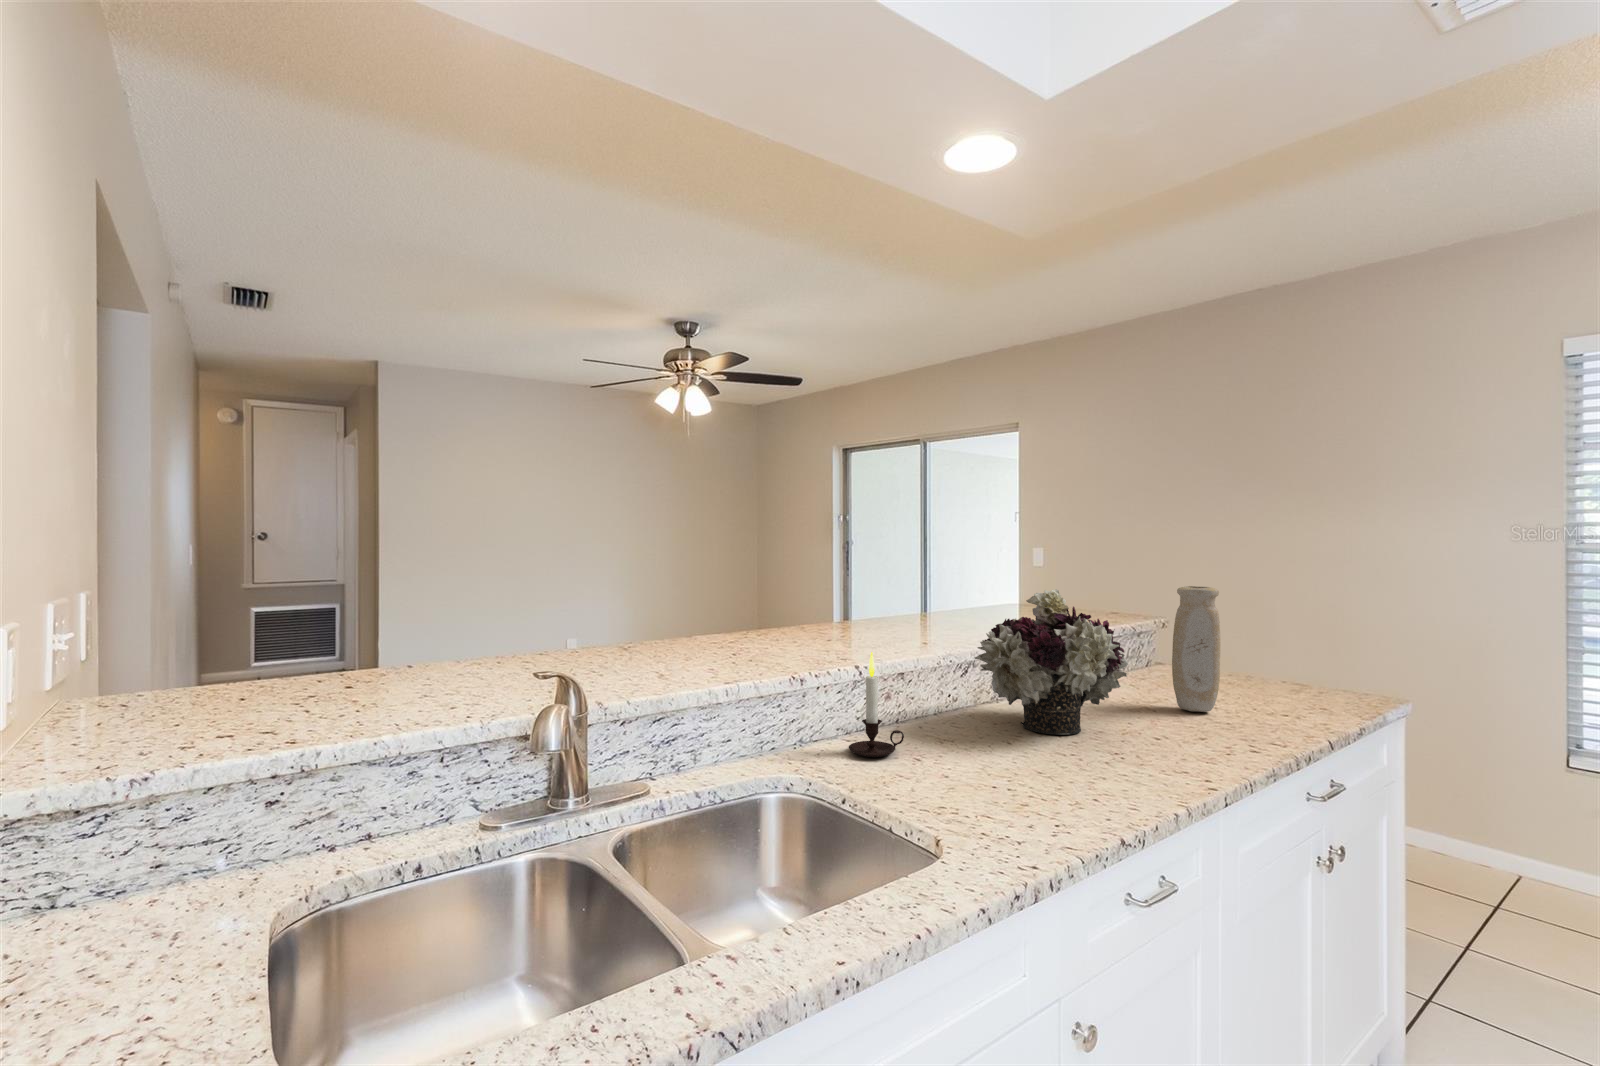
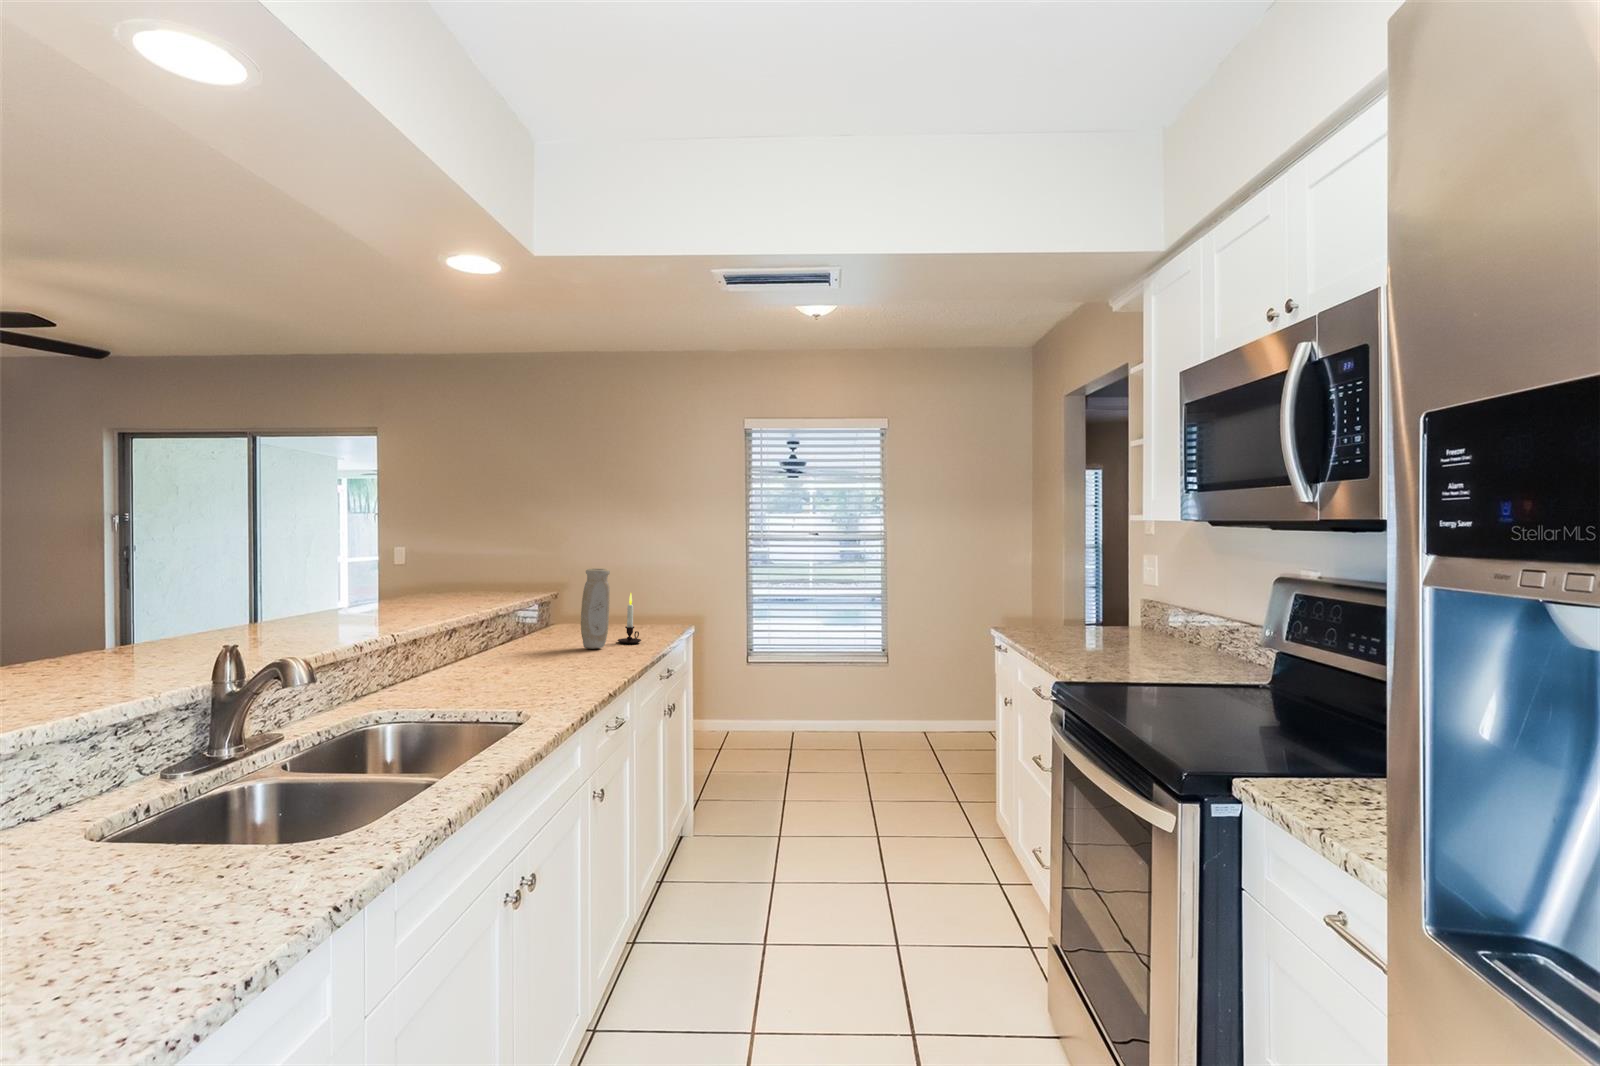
flower arrangement: present [974,589,1128,735] -> none [470,573,568,670]
candle: present [849,652,904,757] -> present [618,593,641,644]

